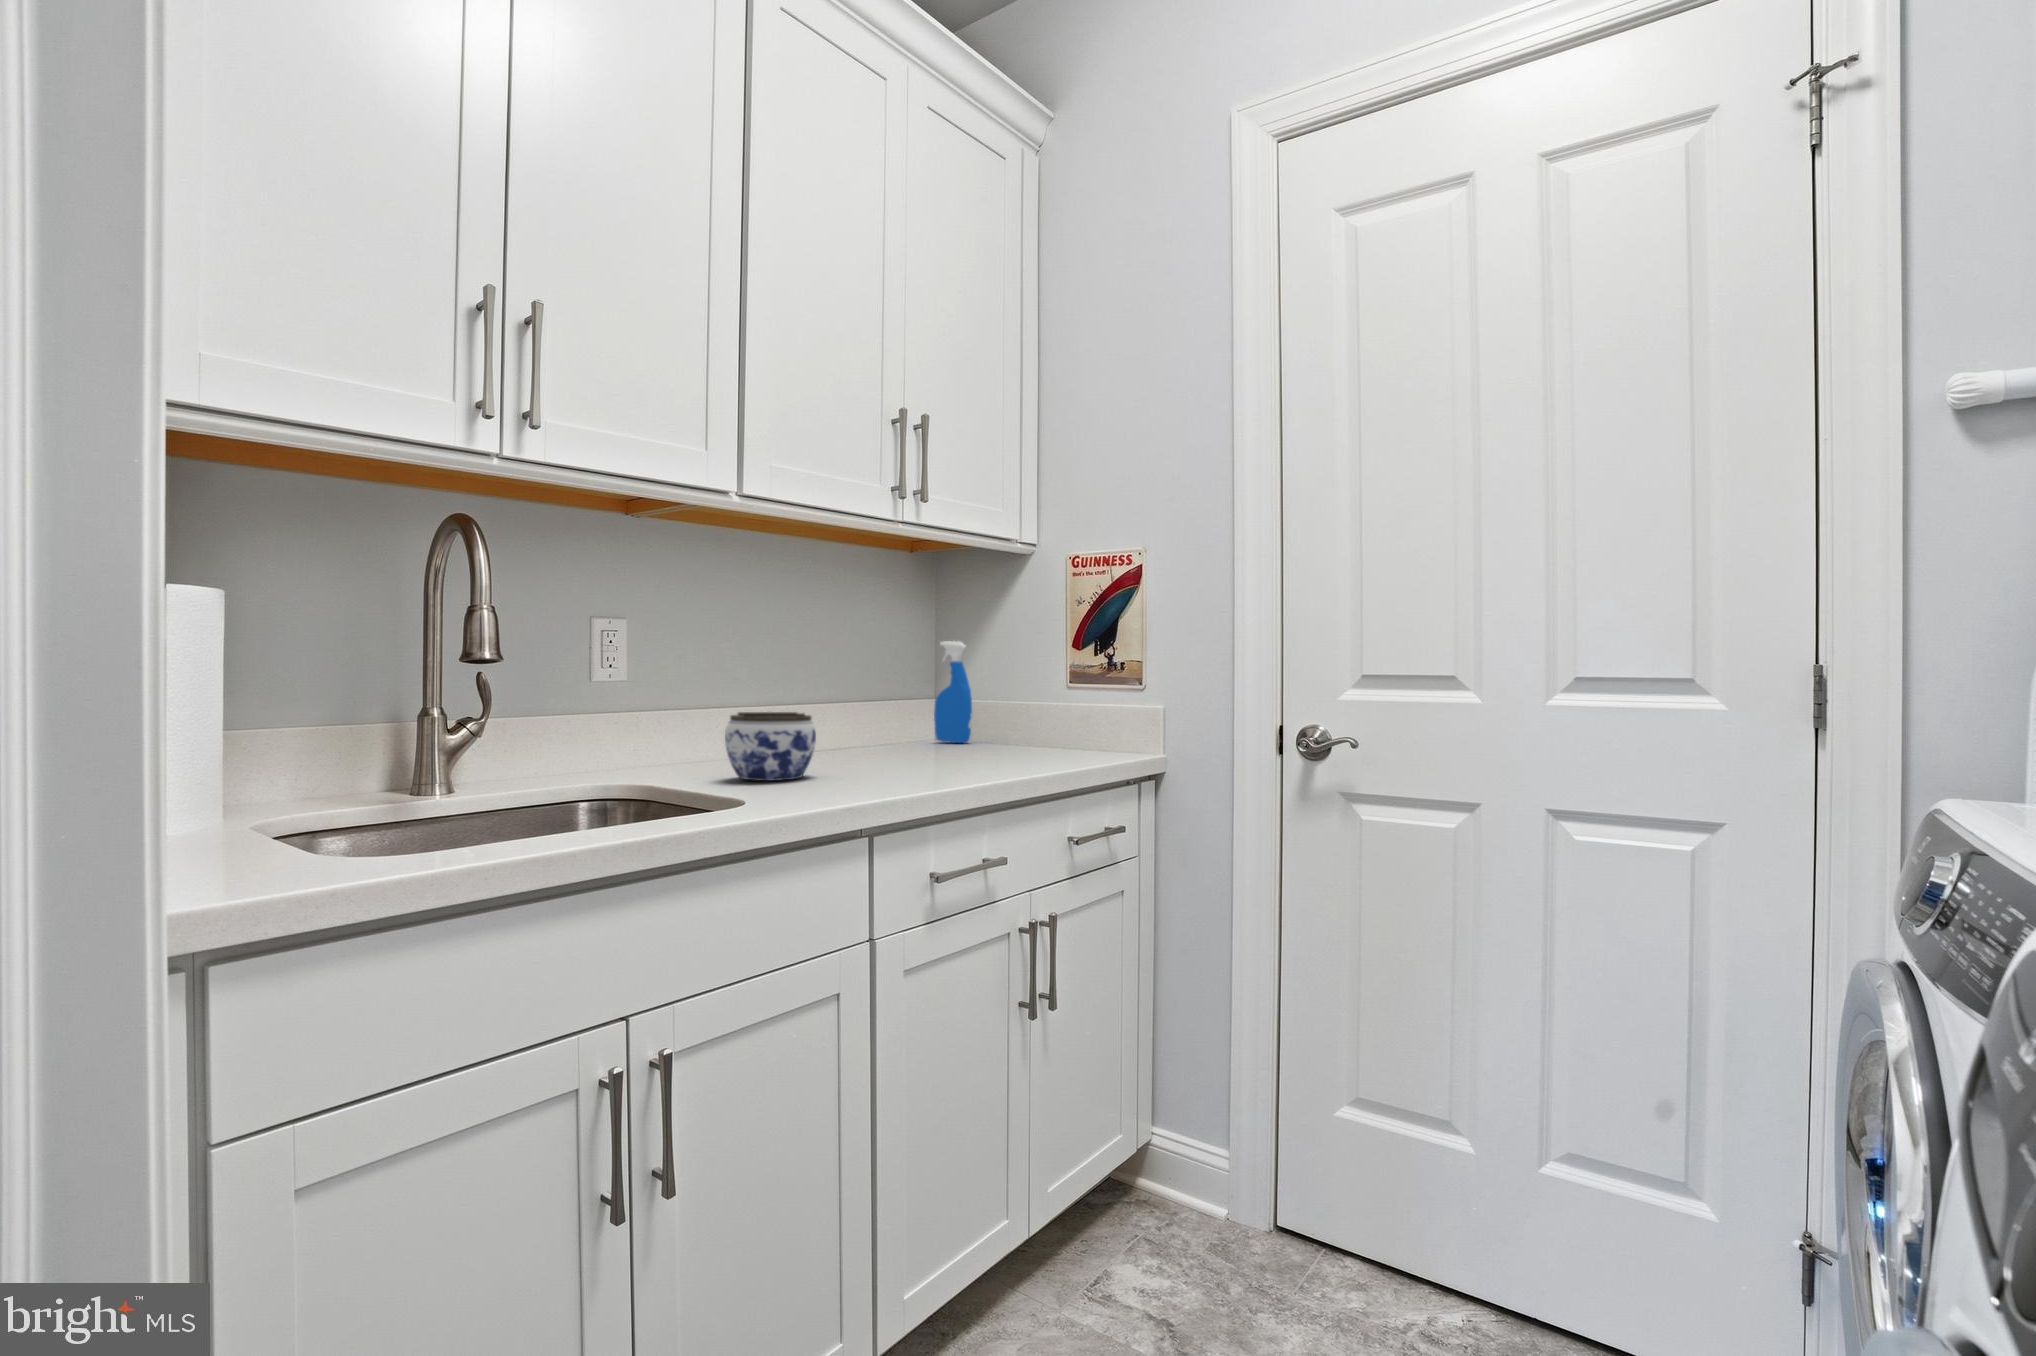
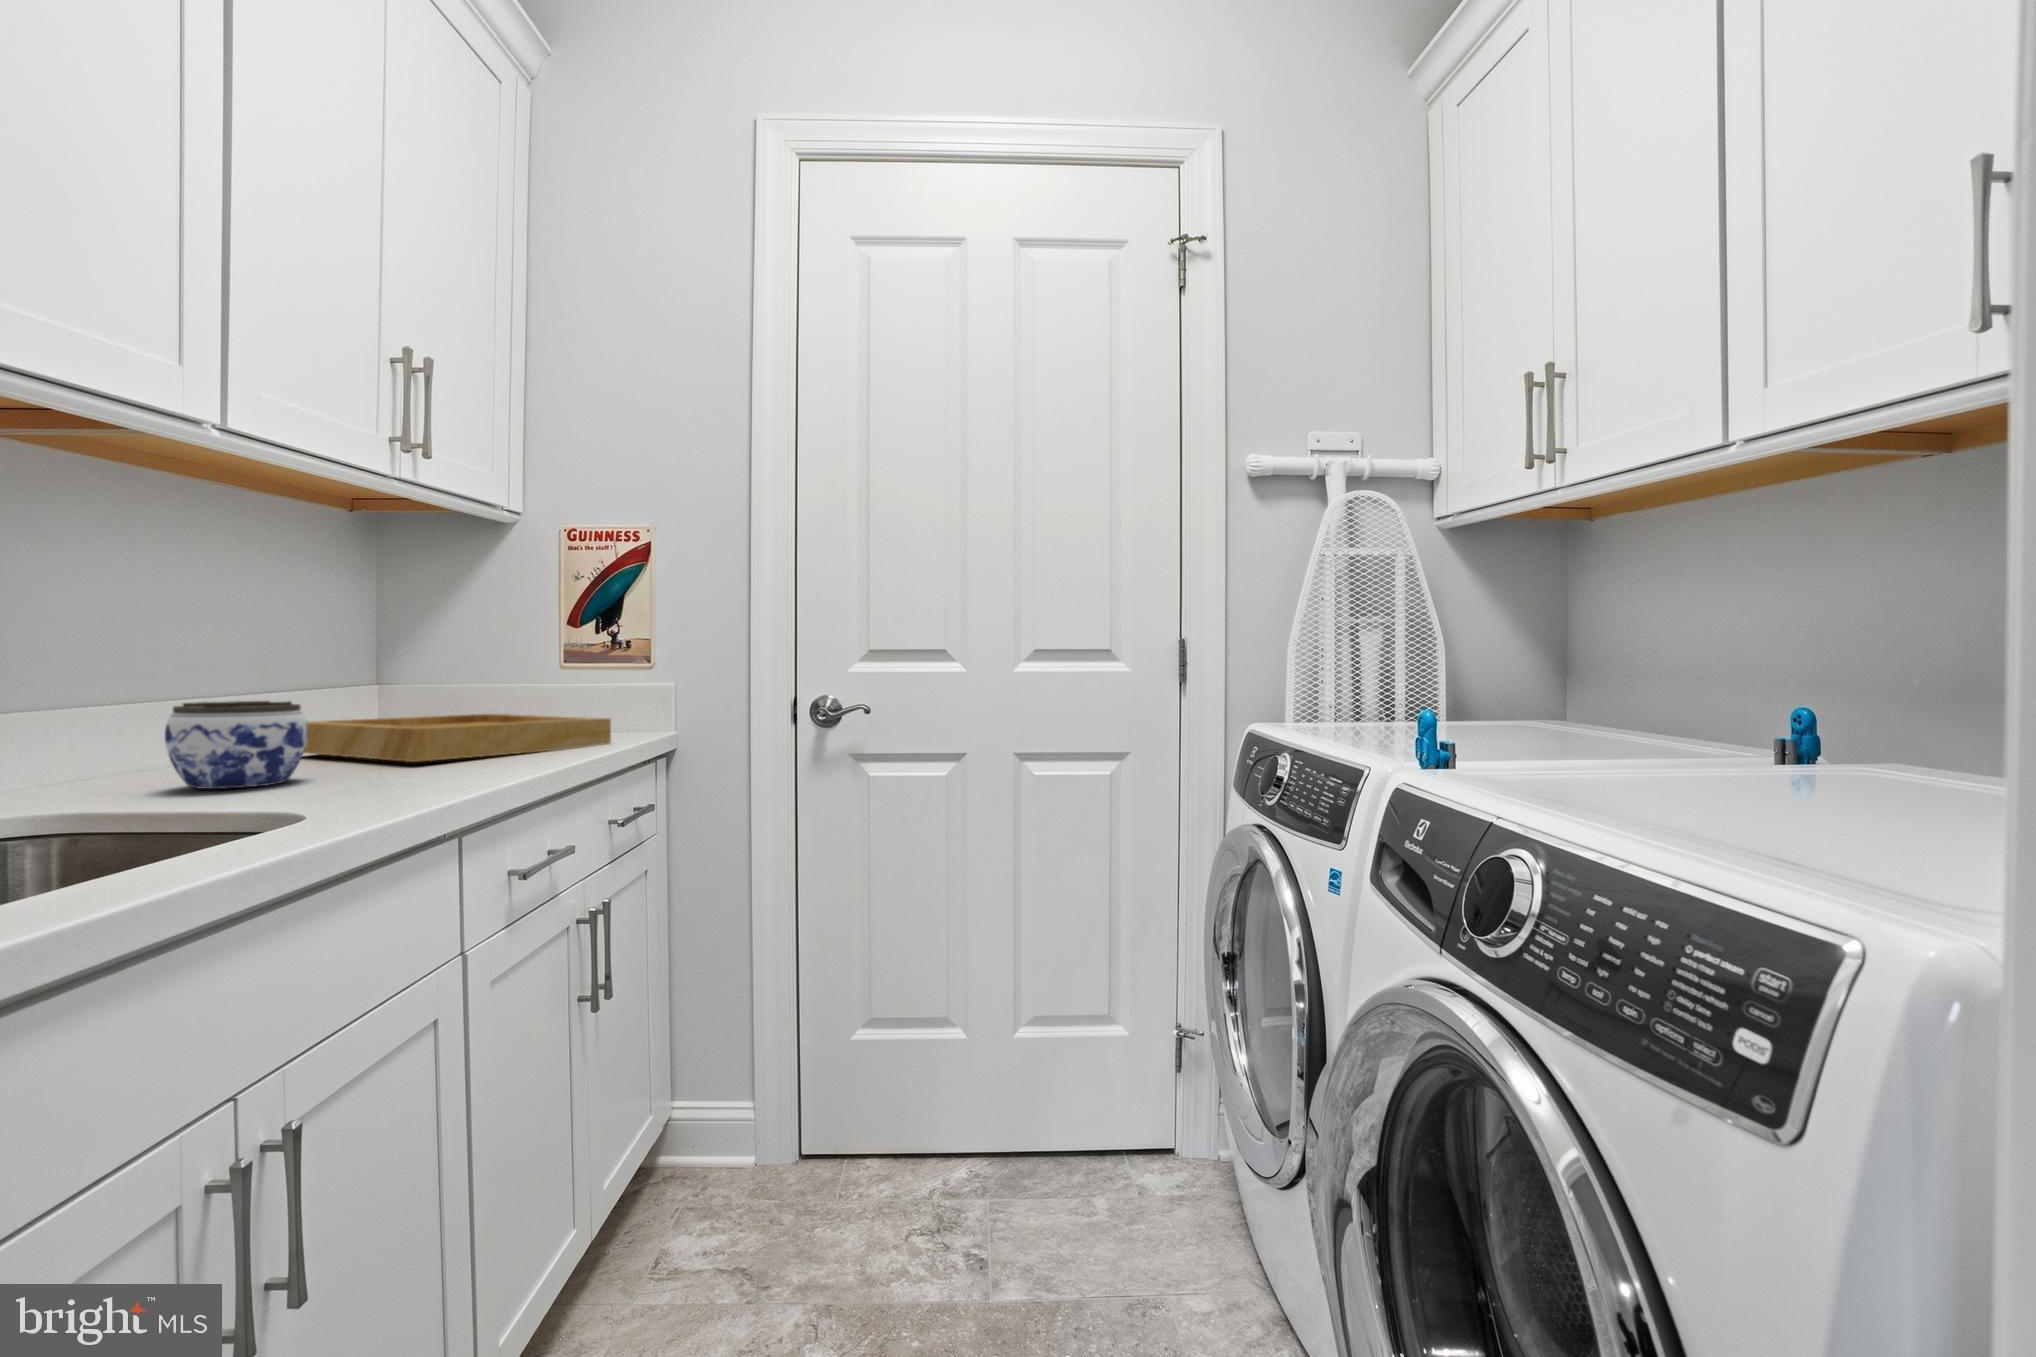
spray bottle: present [934,641,972,743] -> none [373,615,430,734]
tray: none [847,728,1077,769] -> present [304,714,611,762]

